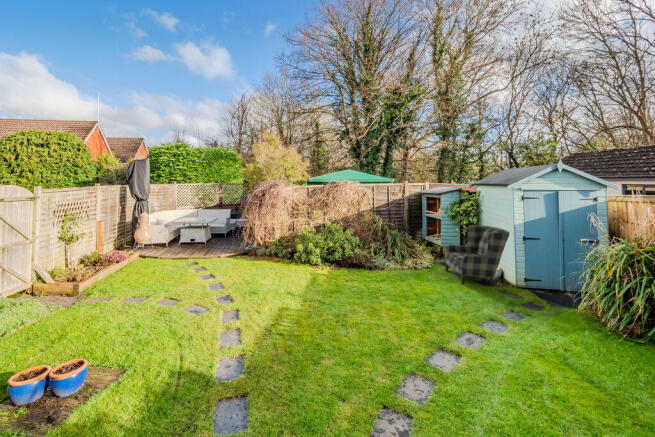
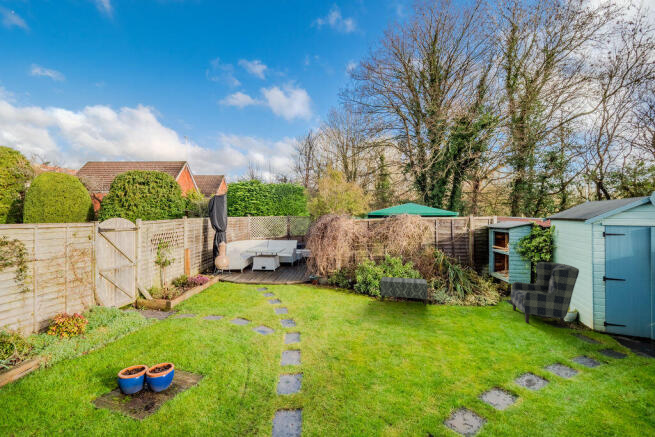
bench: none [324,246,371,273] -> present [381,277,428,305]

